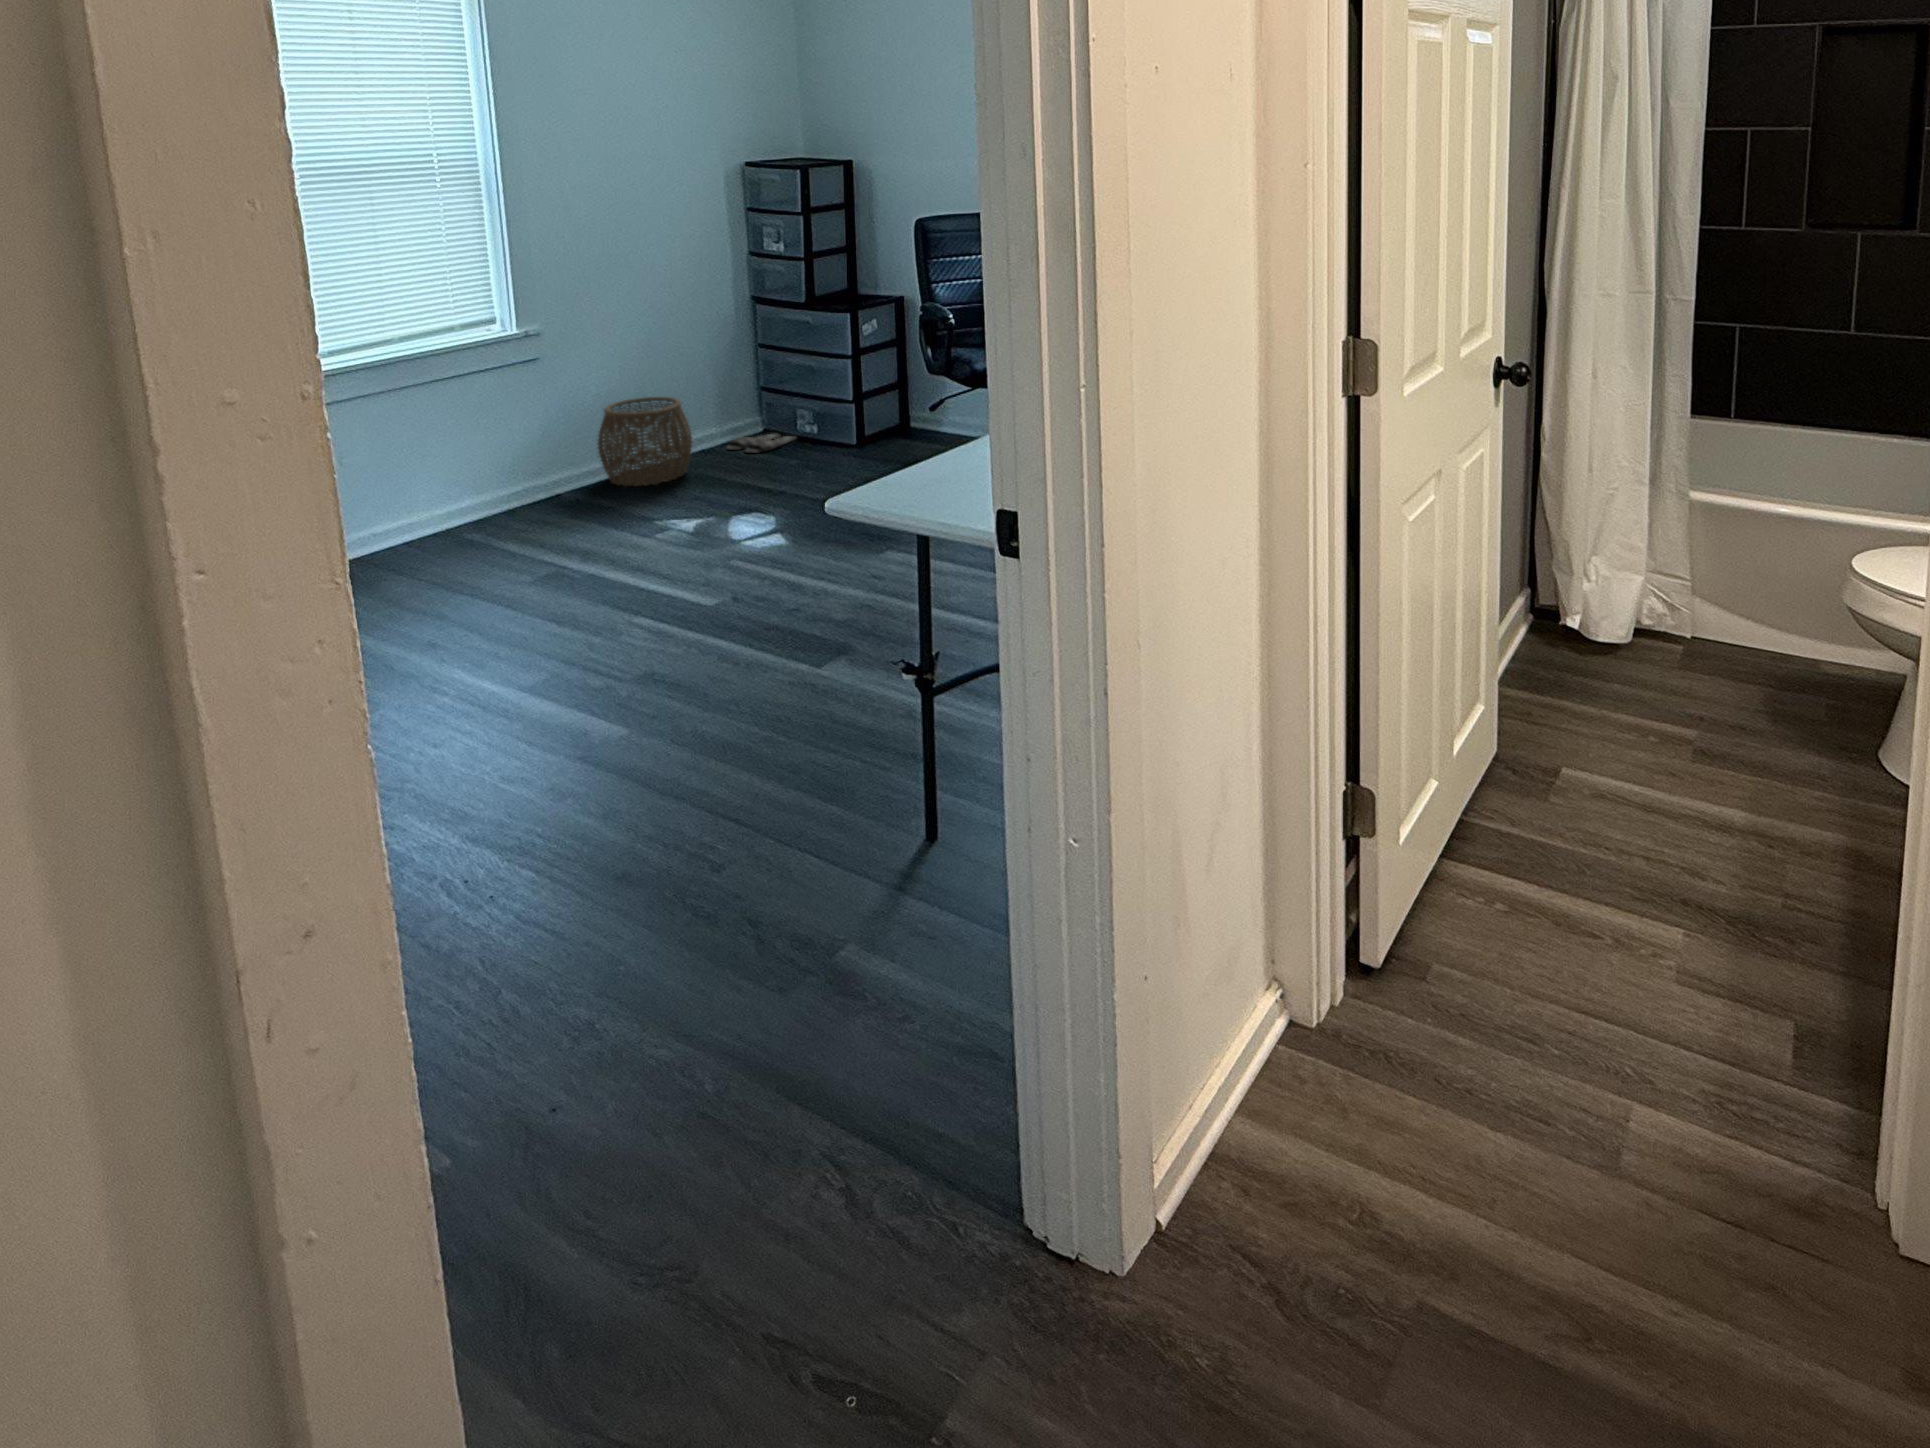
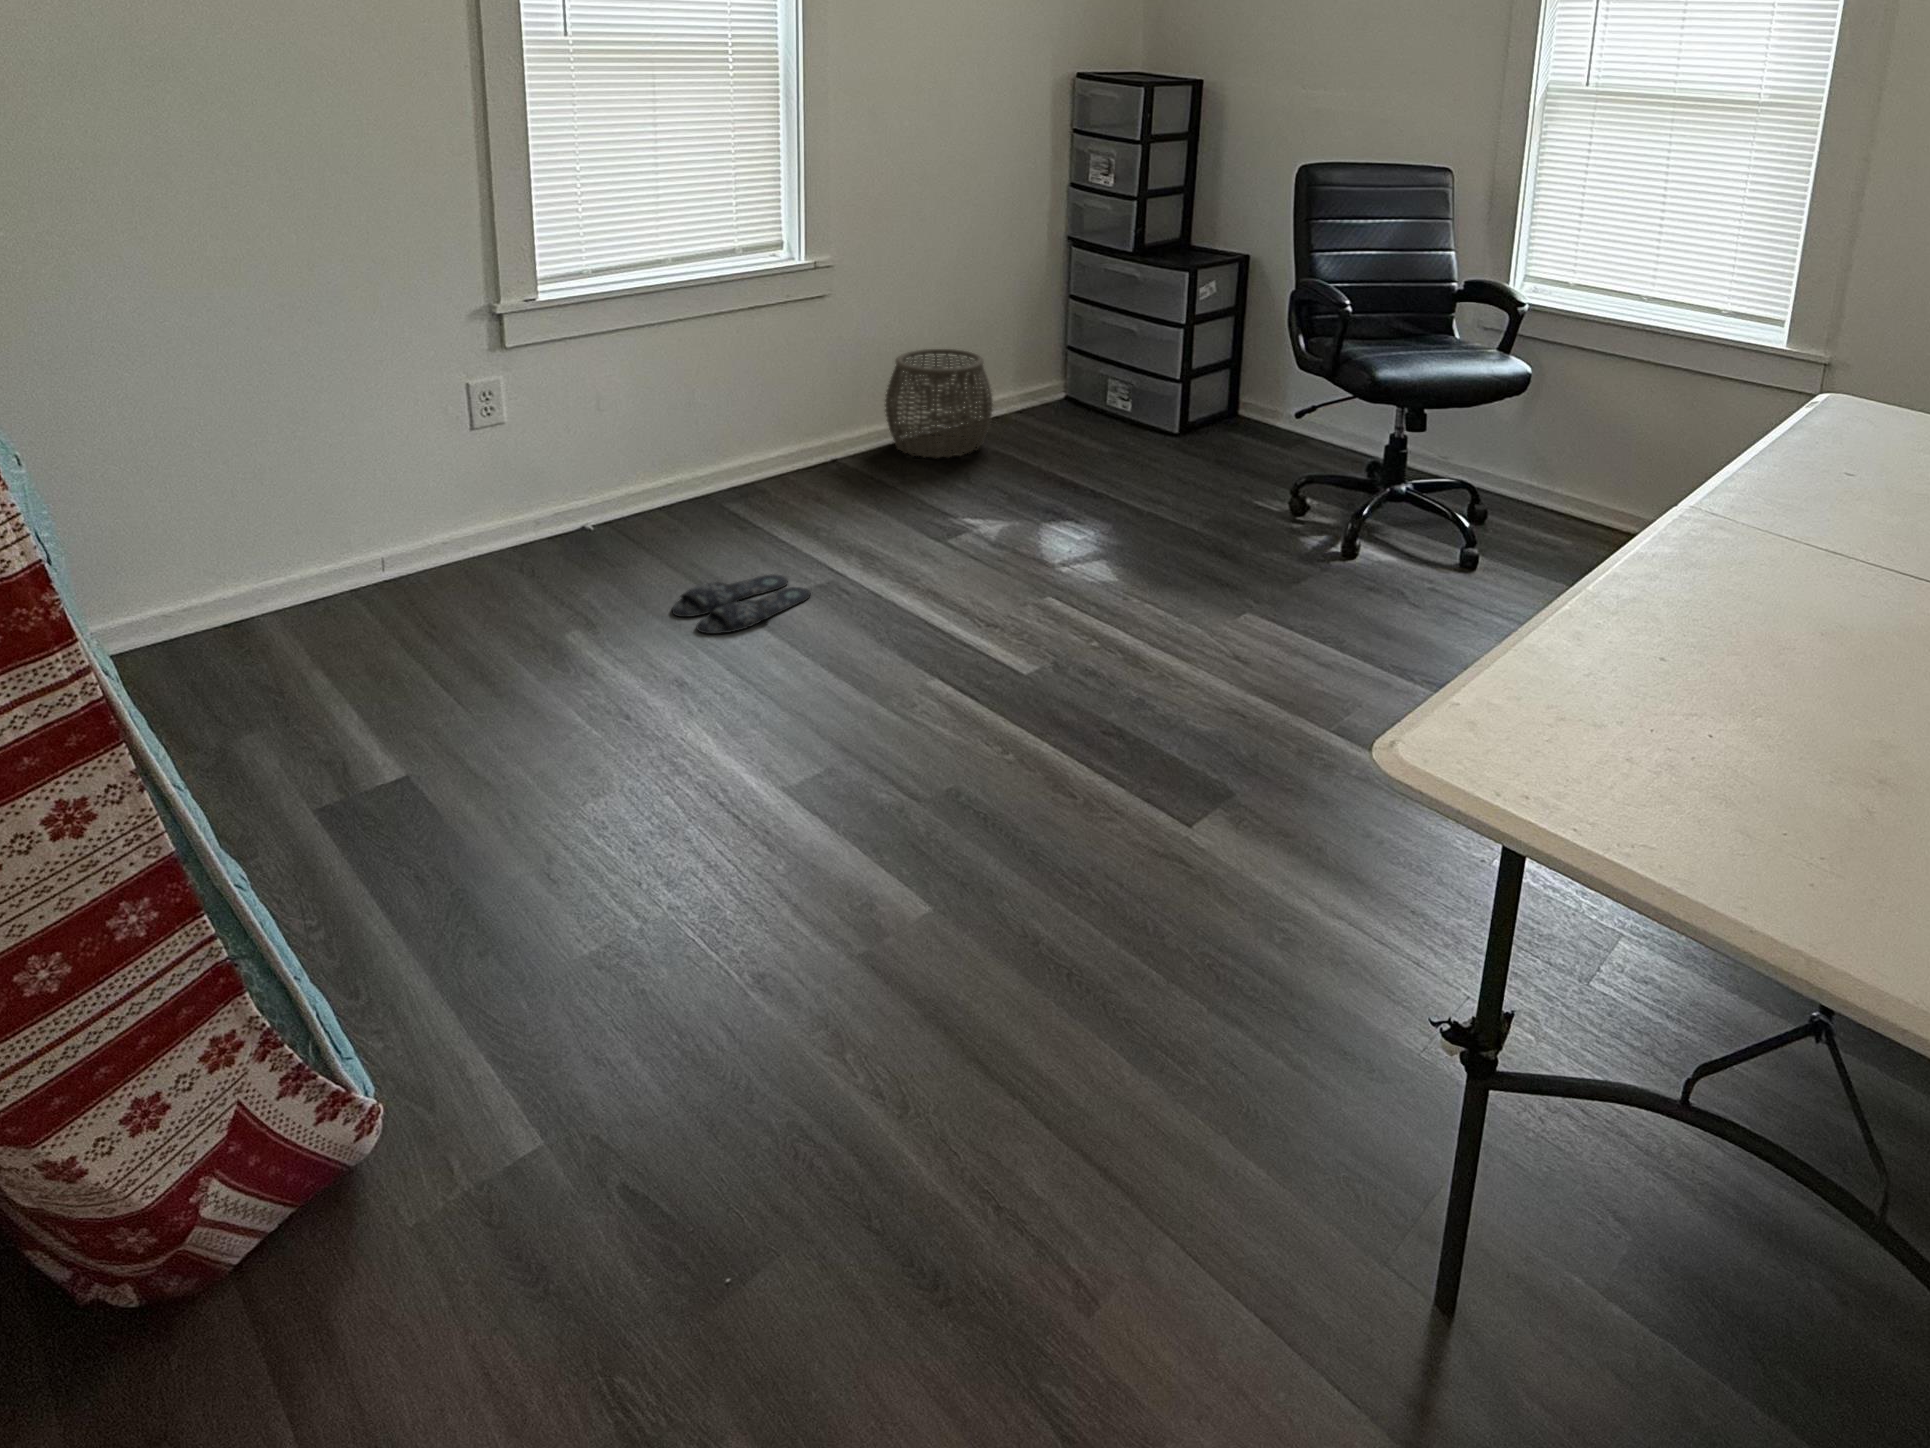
slippers: present [726,433,796,453] -> present [672,574,811,634]

